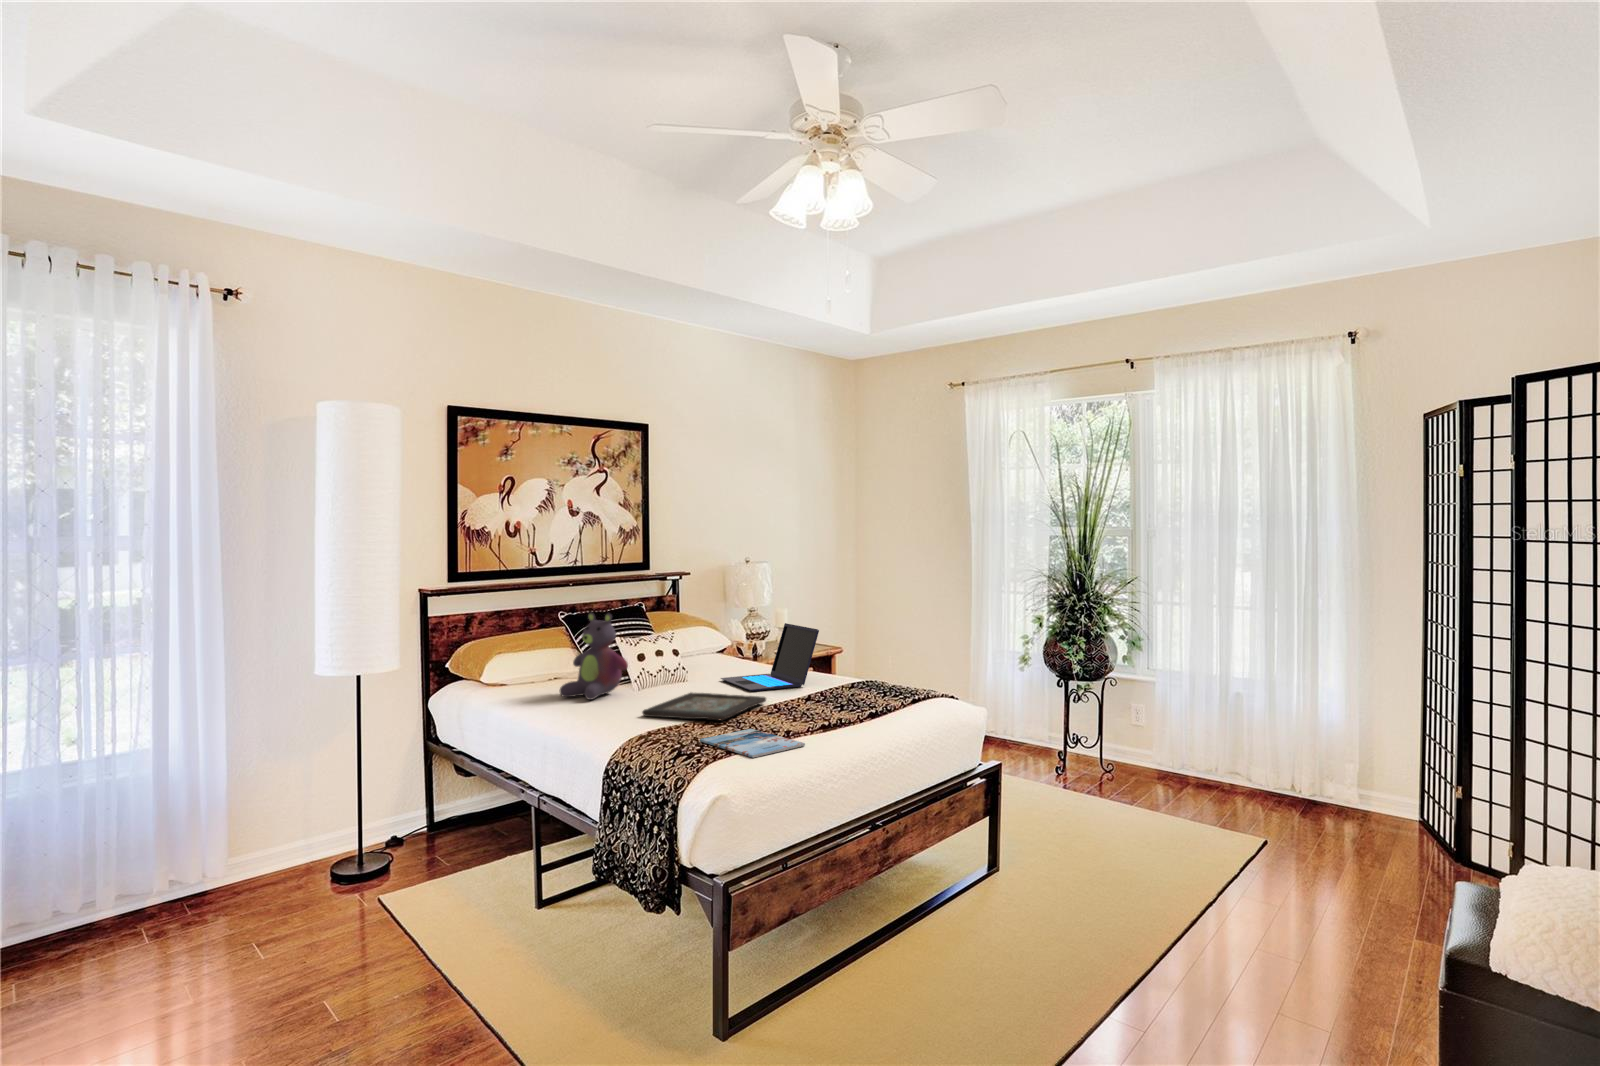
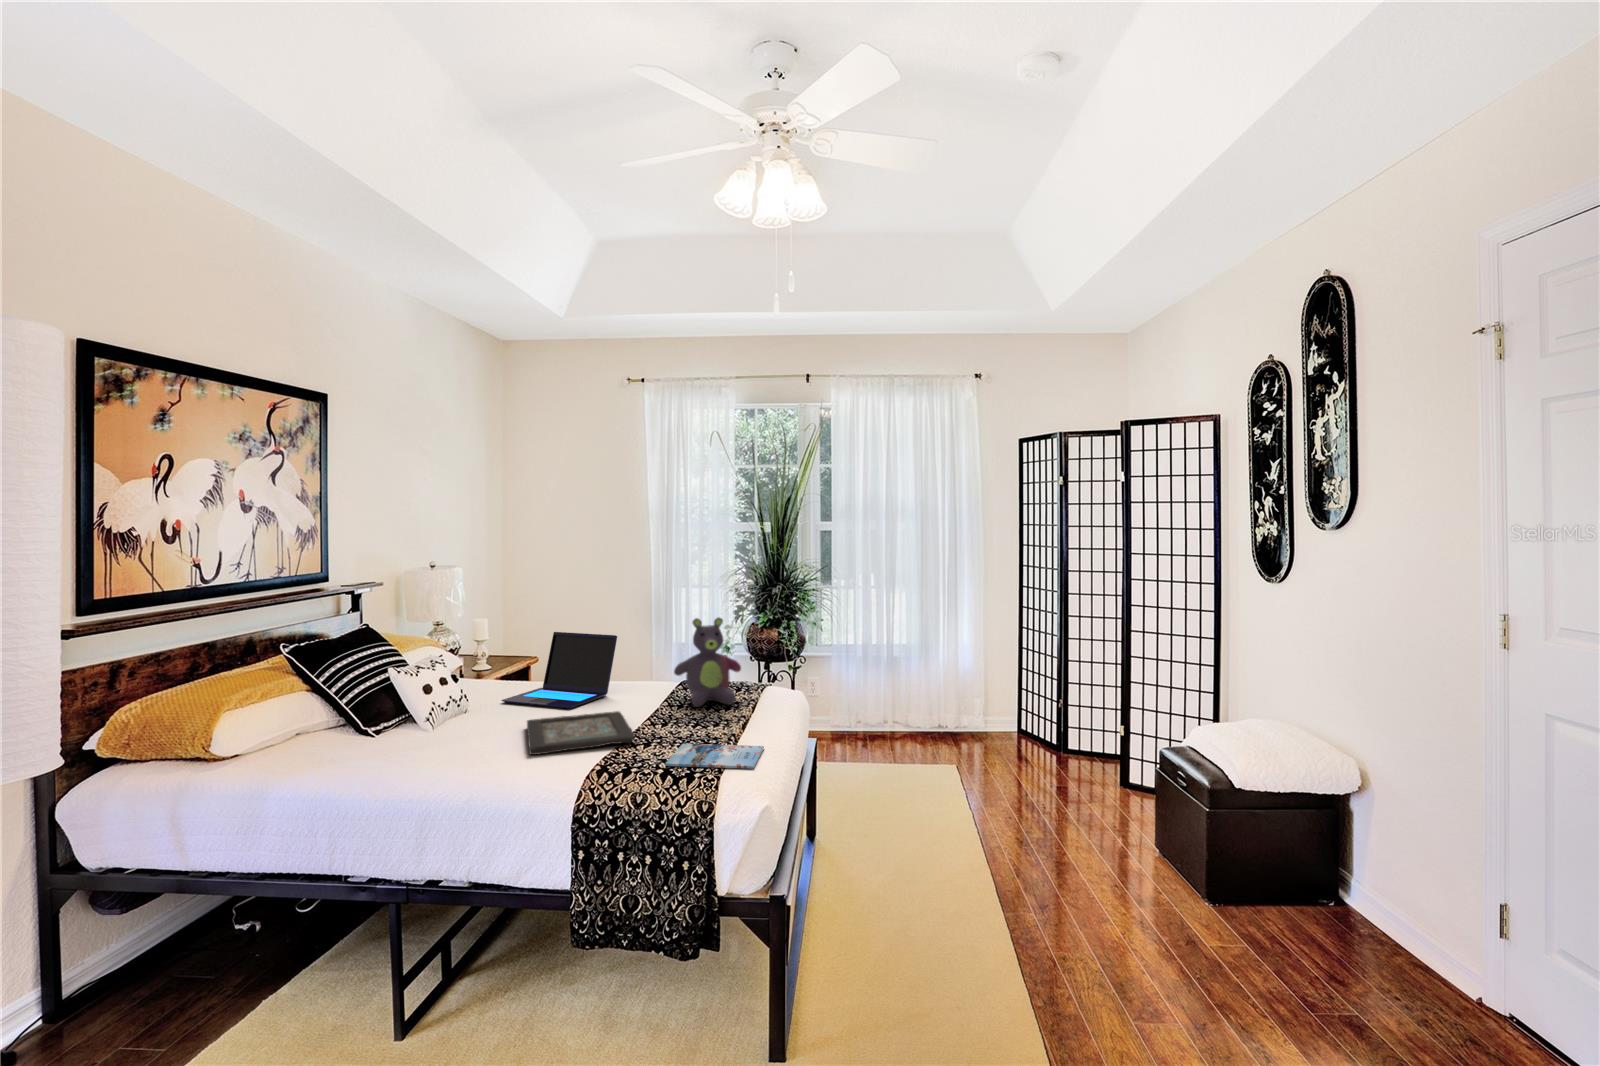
stuffed bear: present [559,613,628,700] -> present [674,618,741,707]

